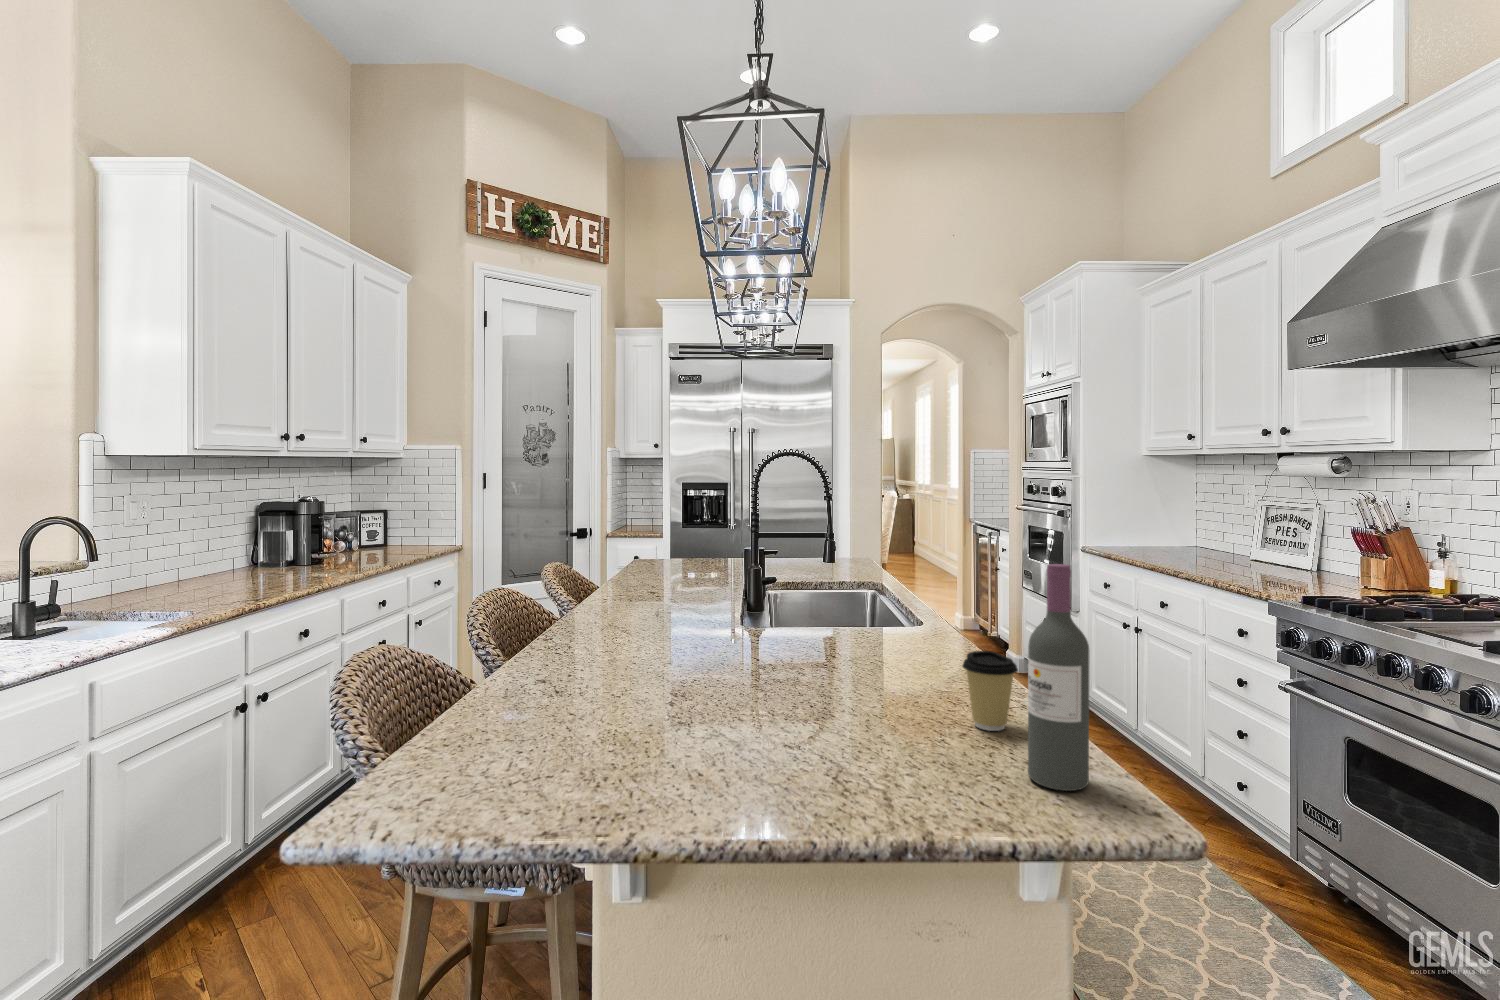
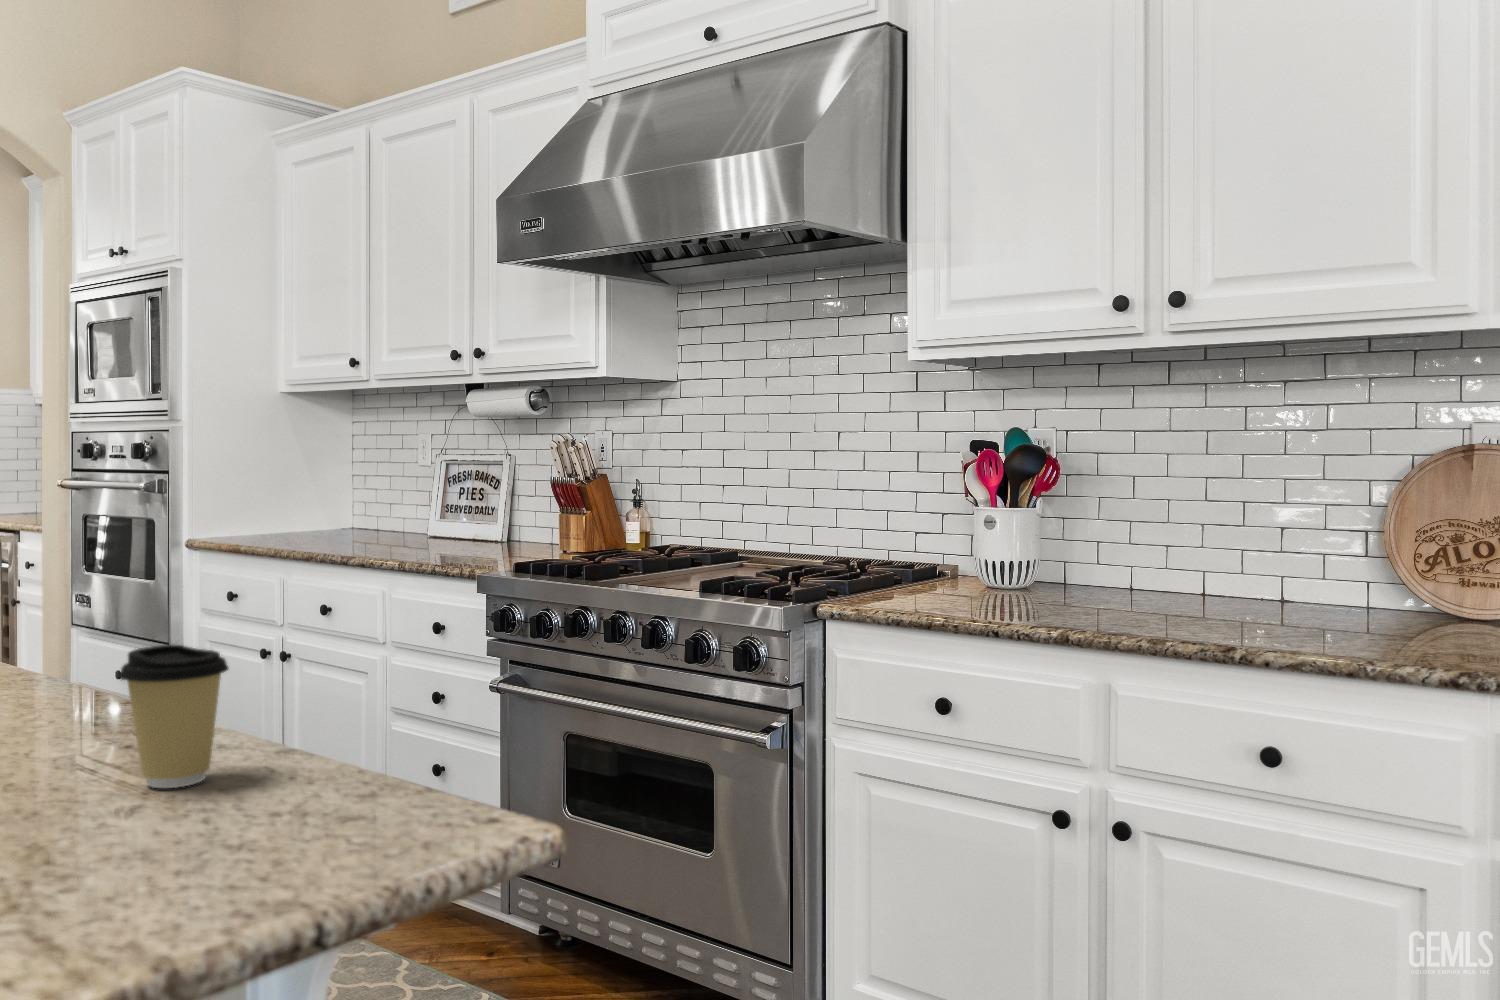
wine bottle: present [1028,564,1089,791] -> none [285,451,388,833]

